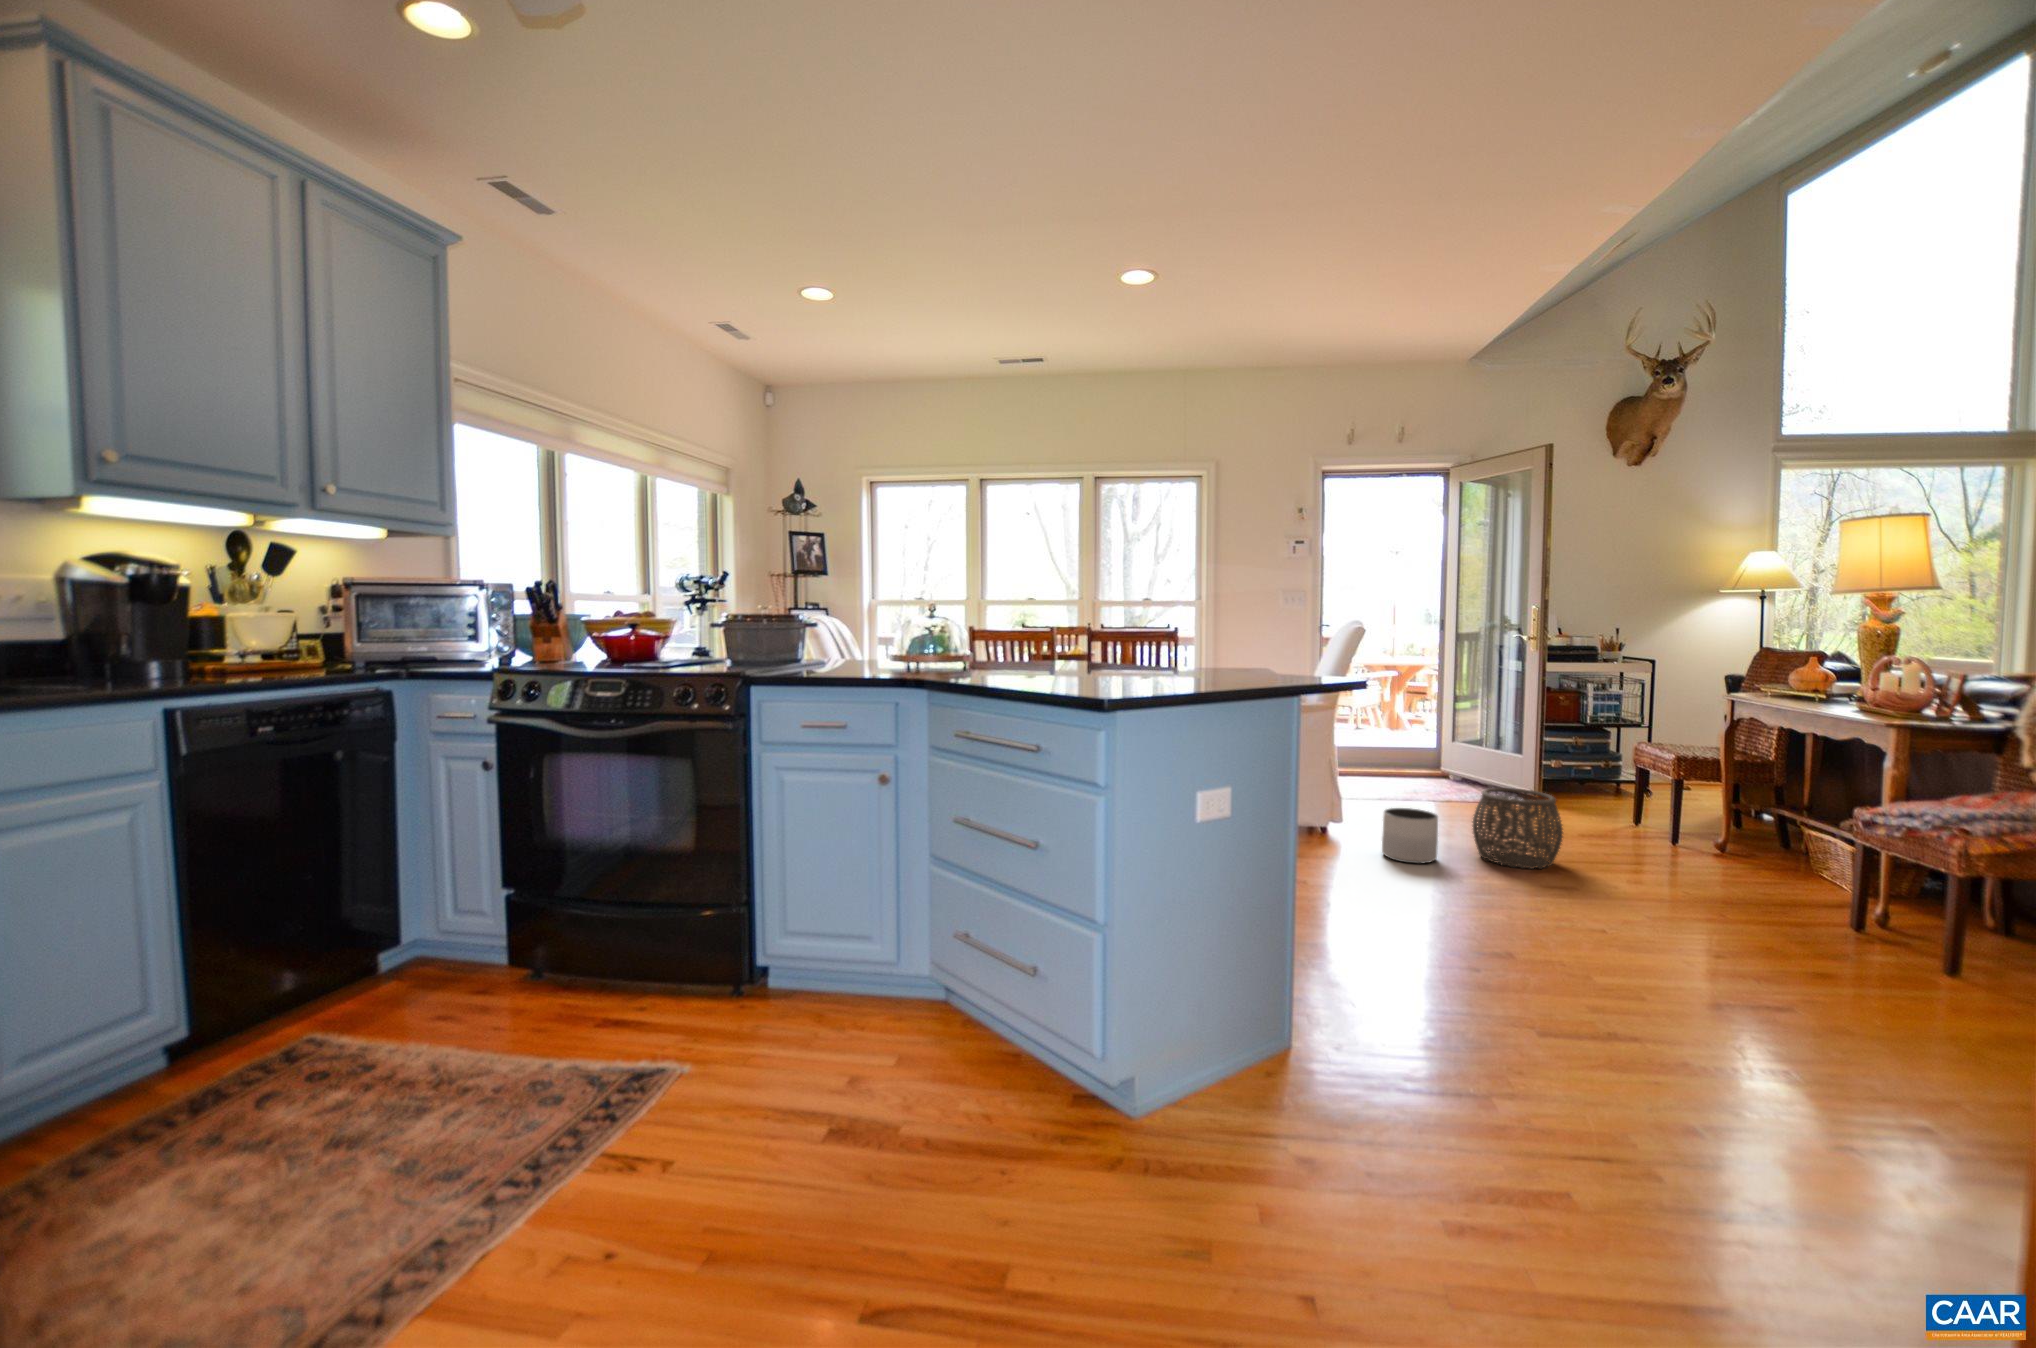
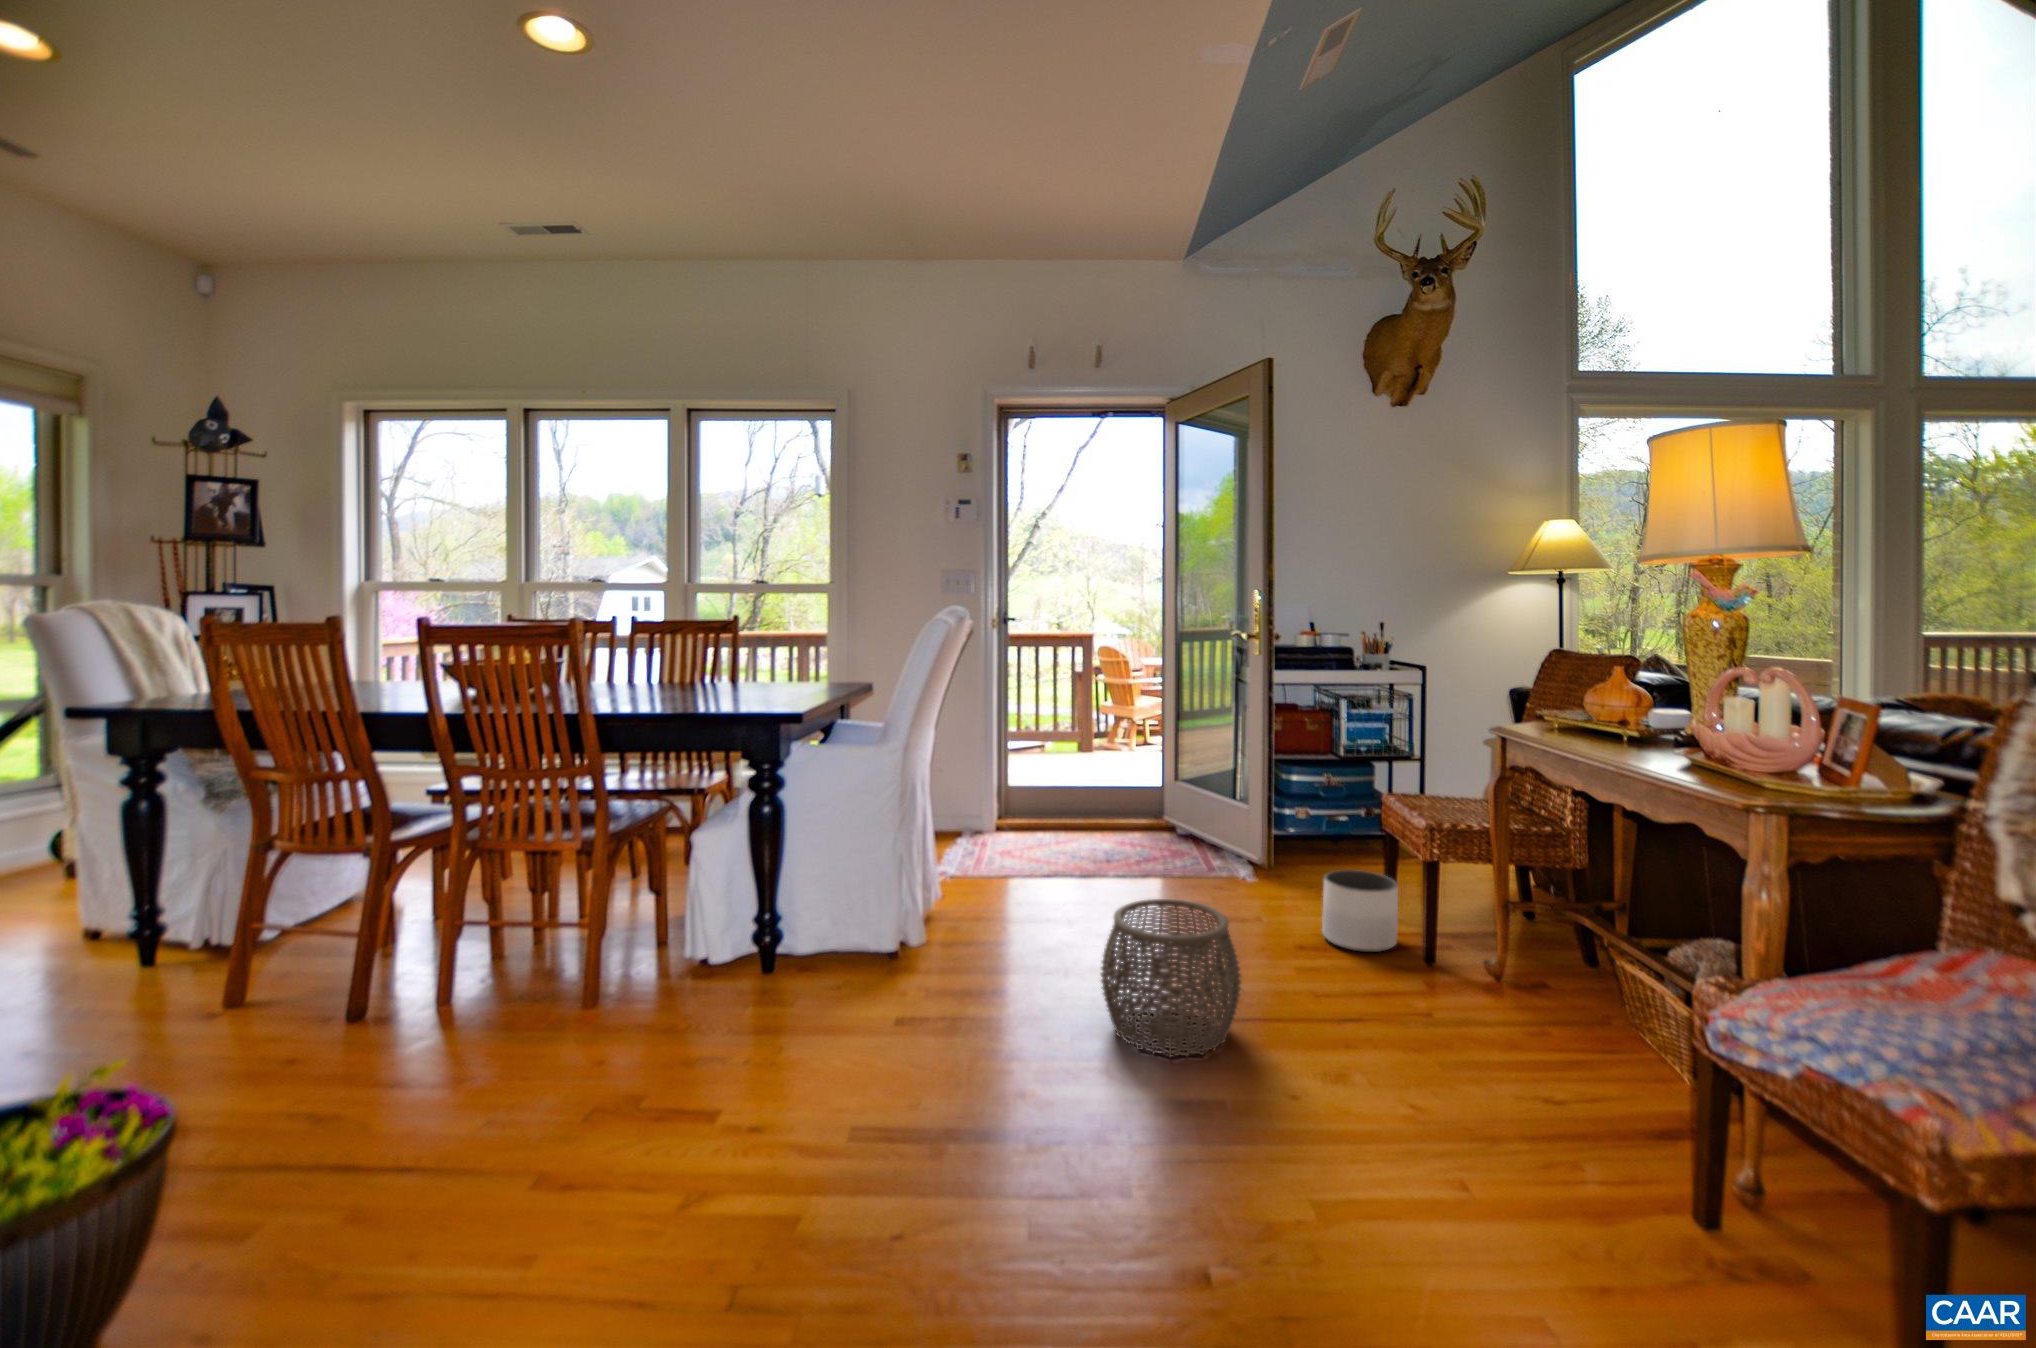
planter: present [1382,808,1438,864] -> present [1322,870,1398,952]

